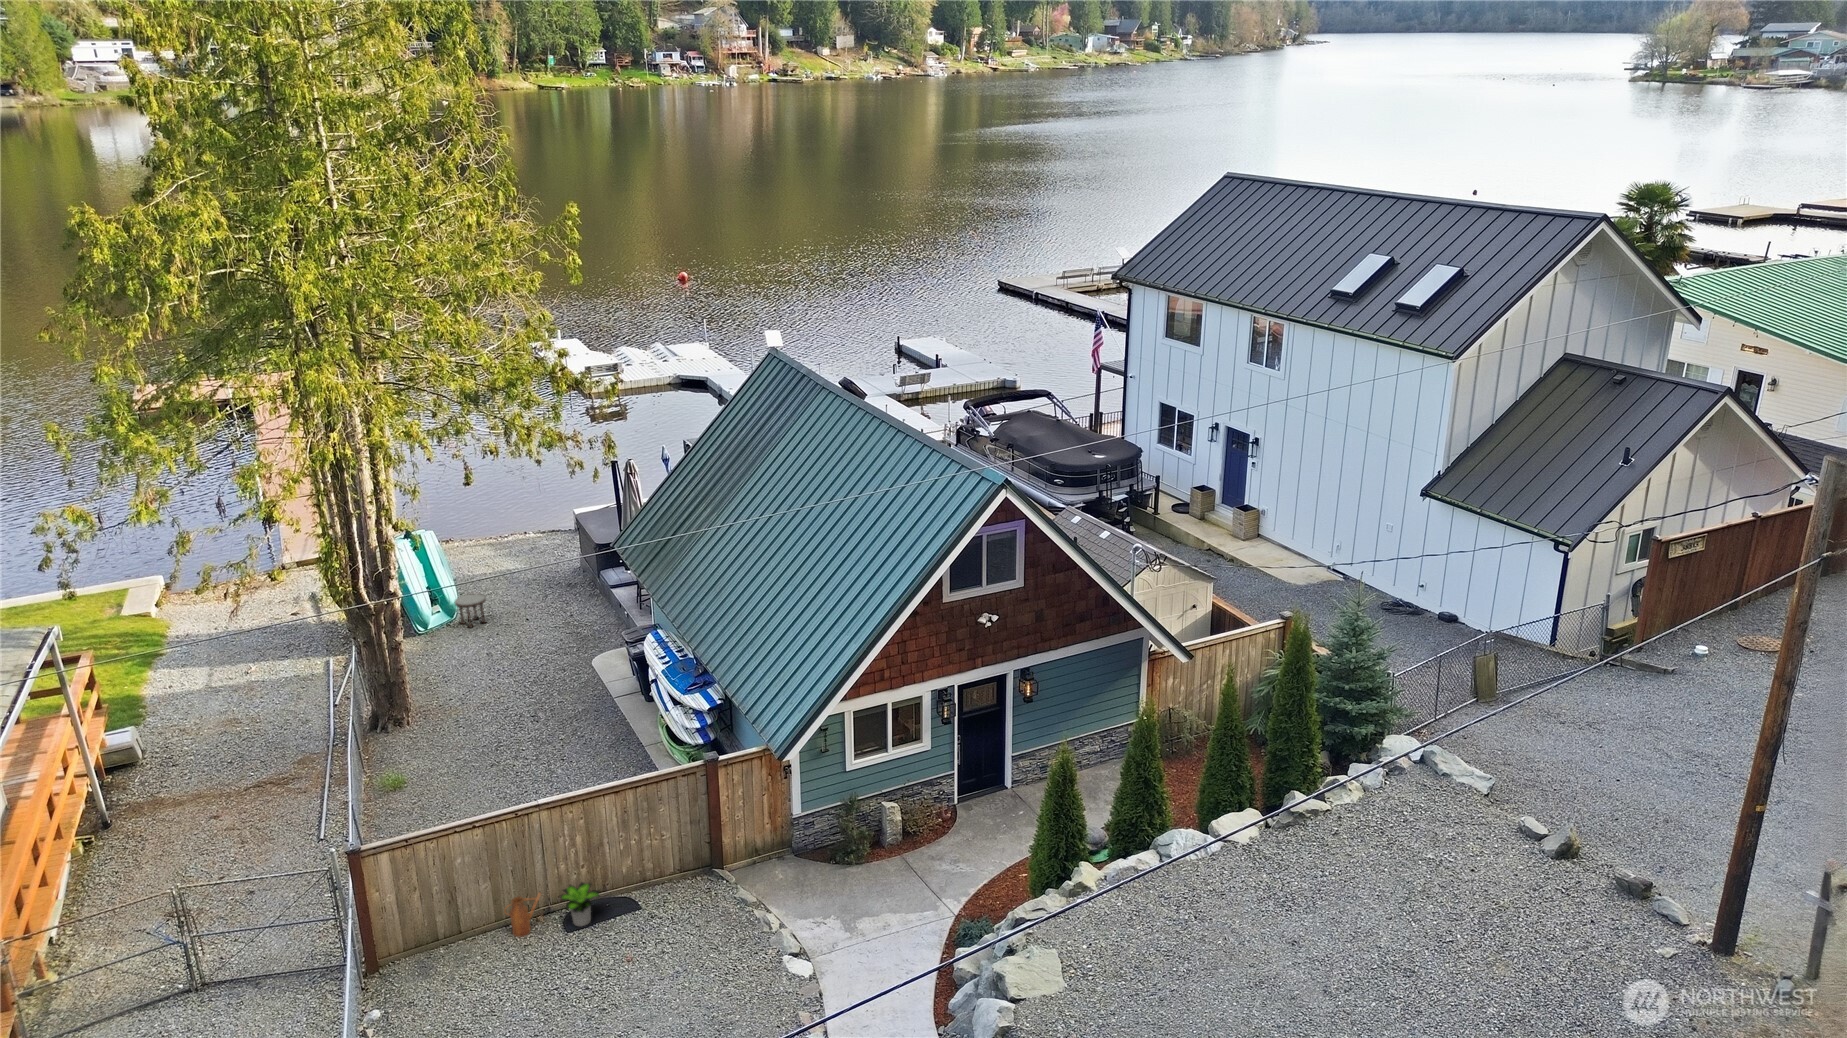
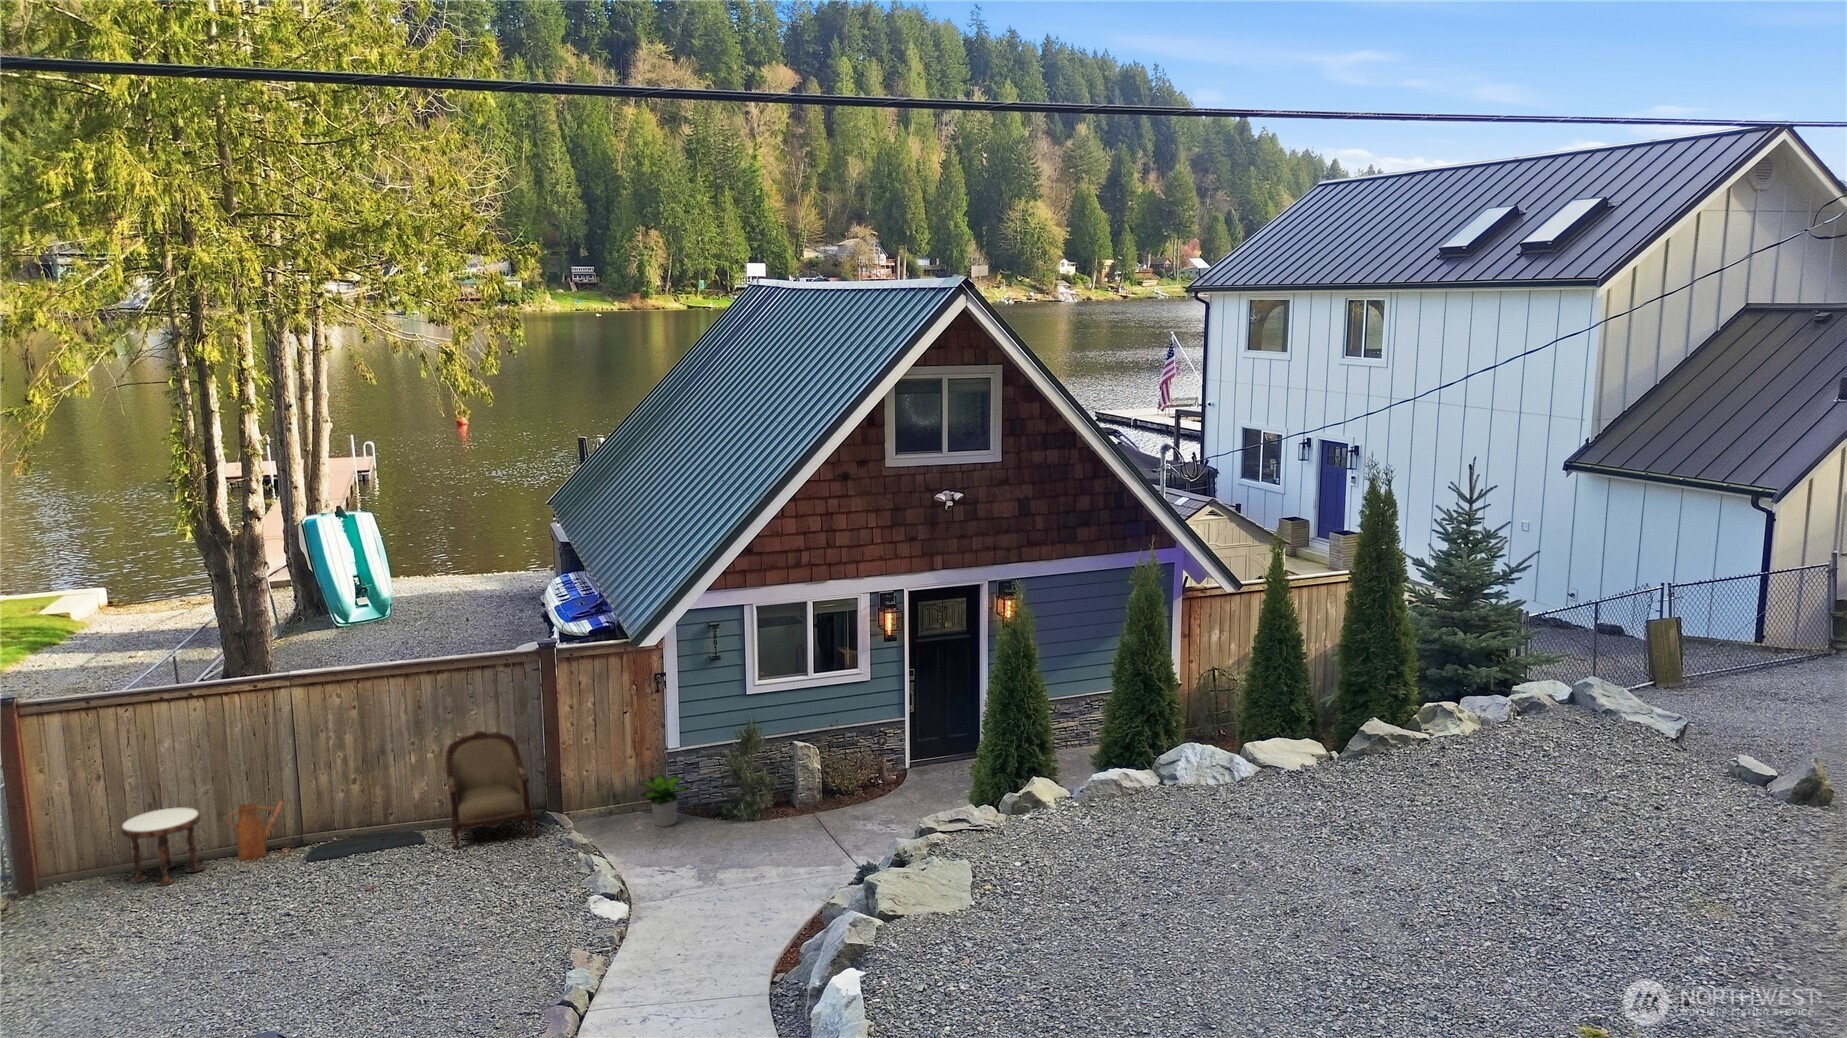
side table: present [454,594,486,628] -> present [121,807,203,886]
armchair: none [648,825,717,918] -> present [445,731,534,850]
potted plant: present [560,883,600,926] -> present [641,775,690,827]

